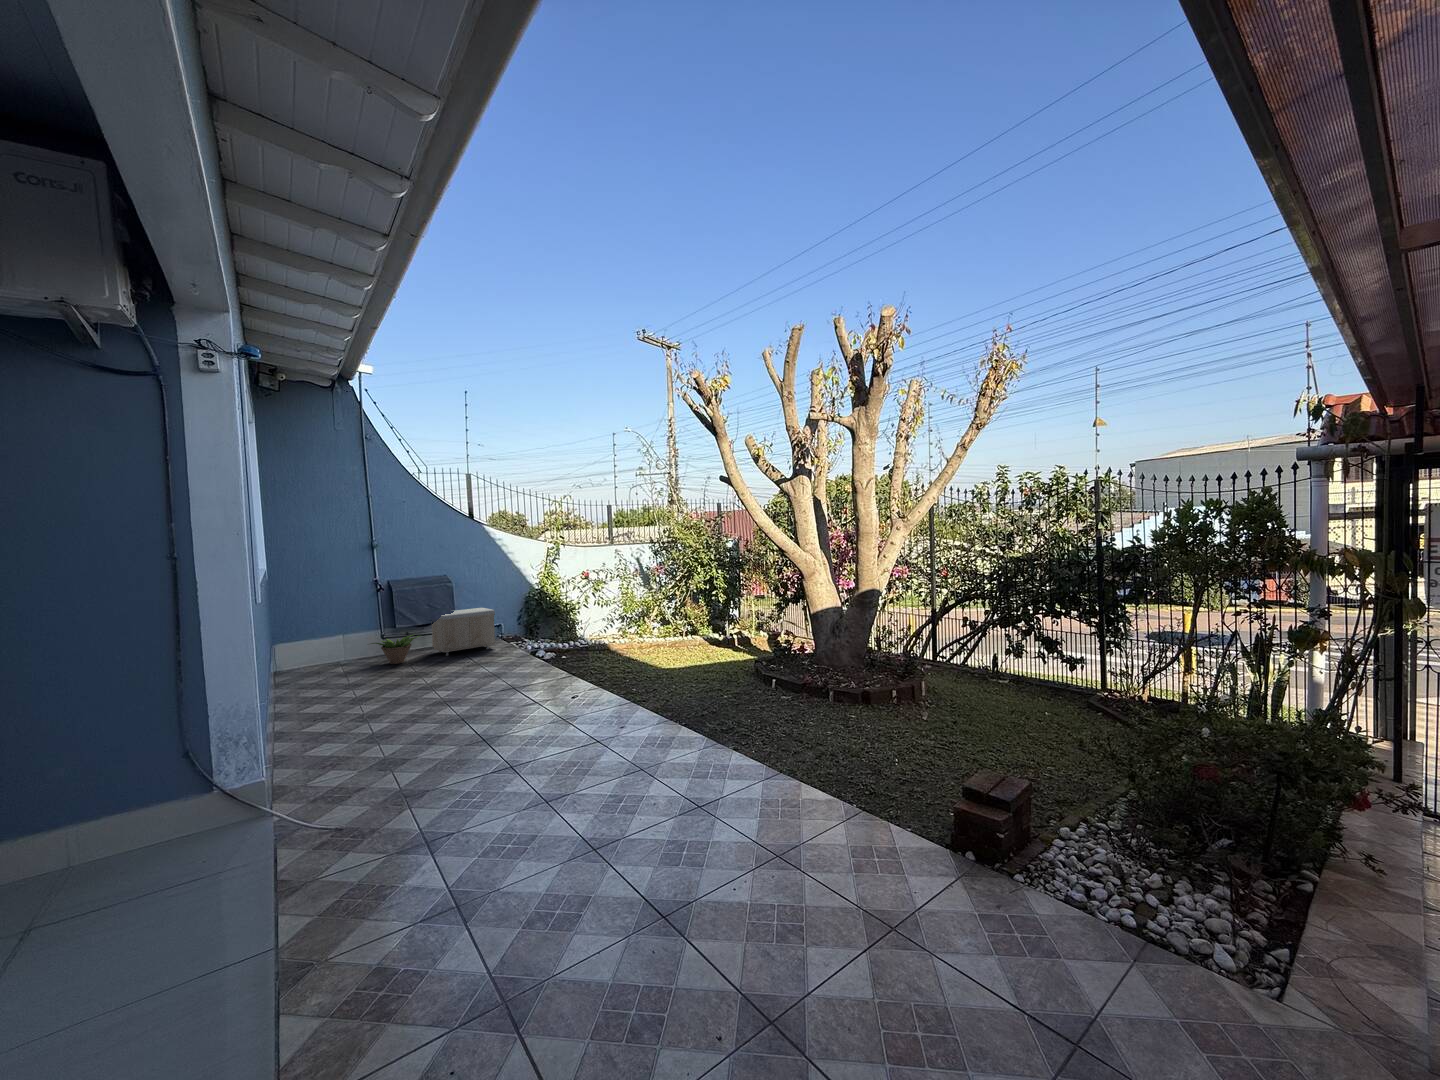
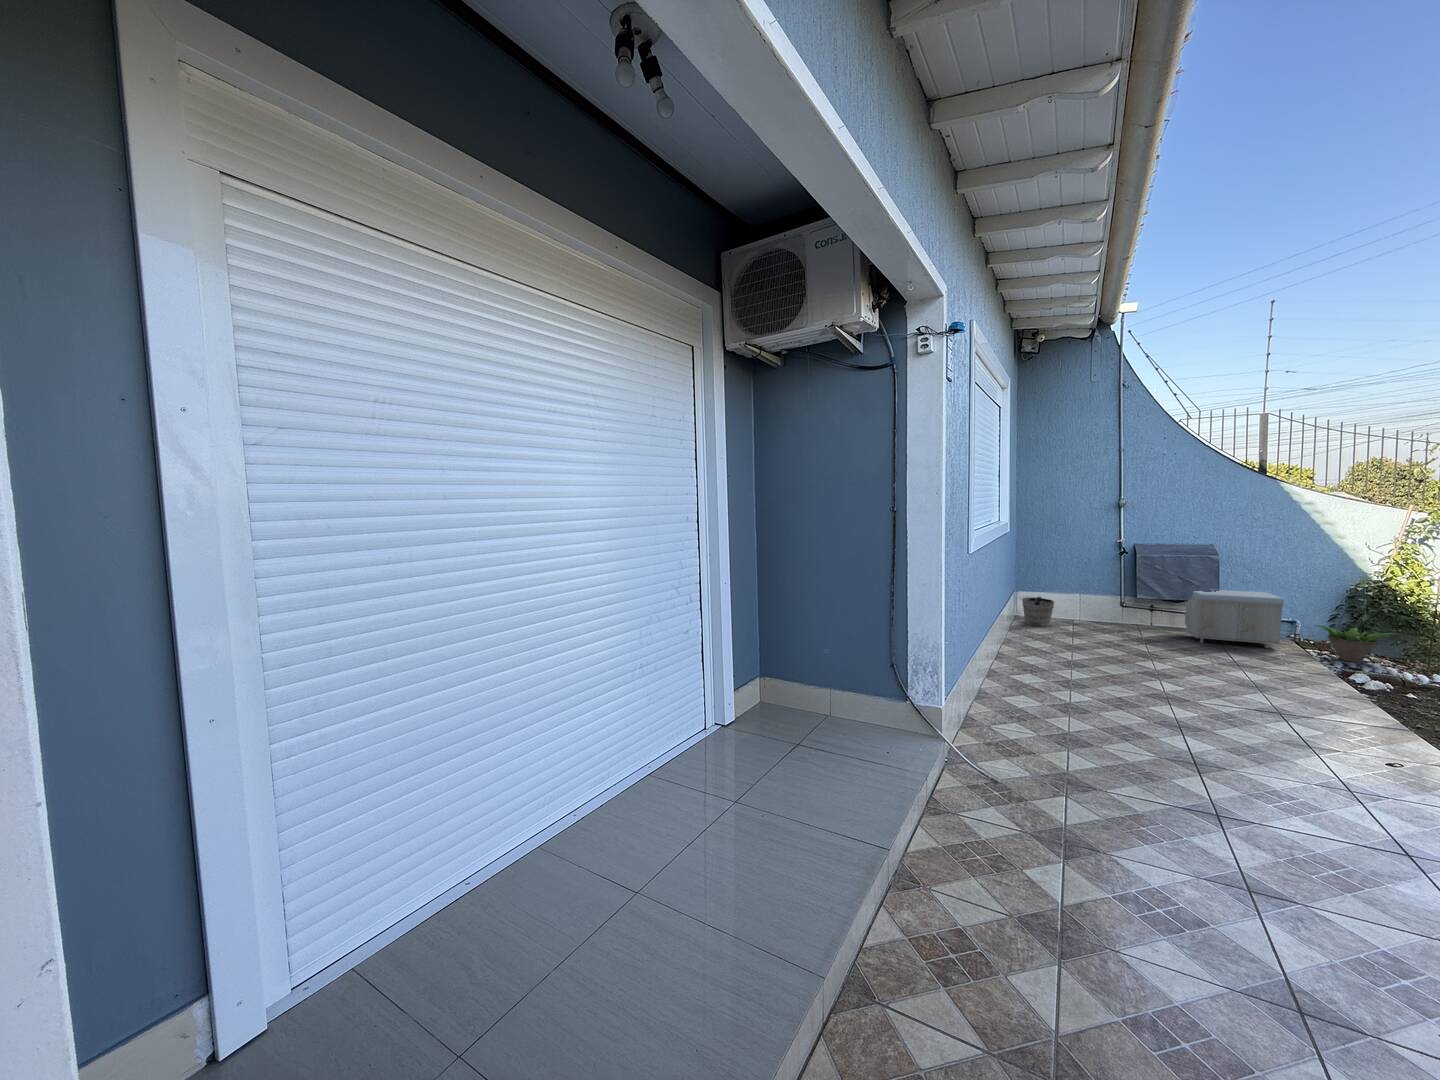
decorative plant: present [371,634,419,664] -> present [1314,625,1397,662]
bucket: none [278,644,319,677] -> present [1019,597,1054,627]

